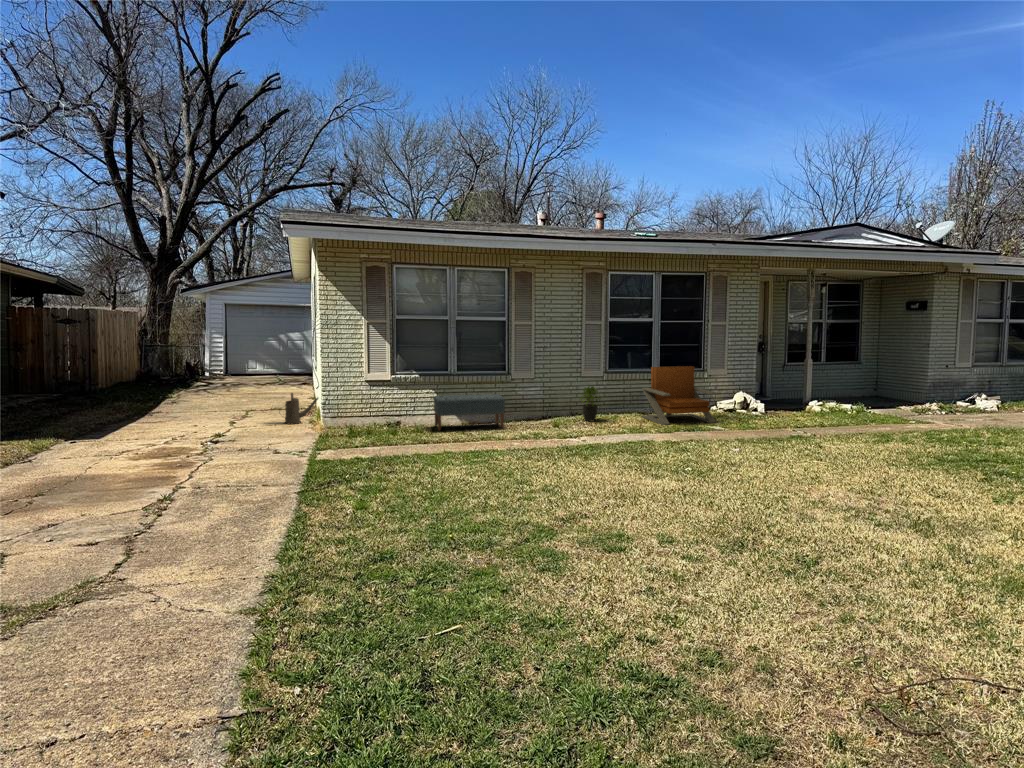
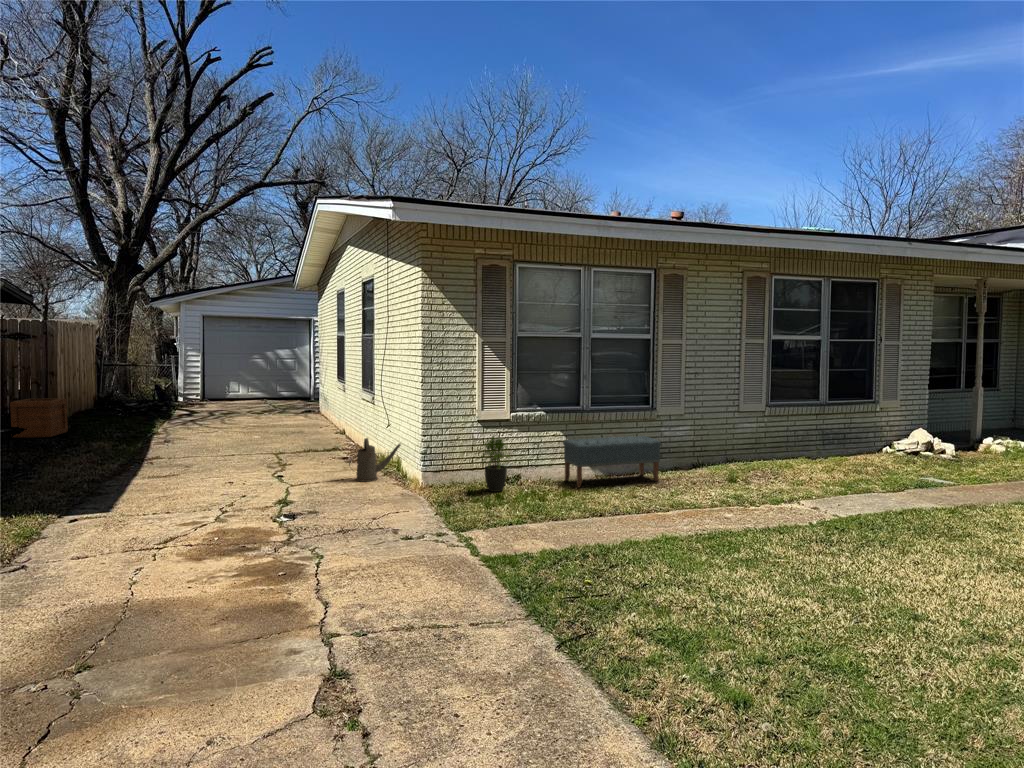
wooden crate: none [62,360,107,390] -> present [10,398,68,438]
lounge chair: present [642,366,717,425] -> none [811,397,917,473]
potted plant: present [581,386,599,421] -> present [481,437,511,492]

